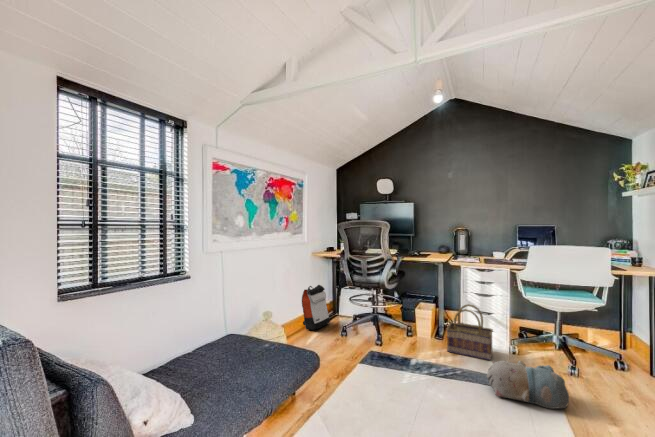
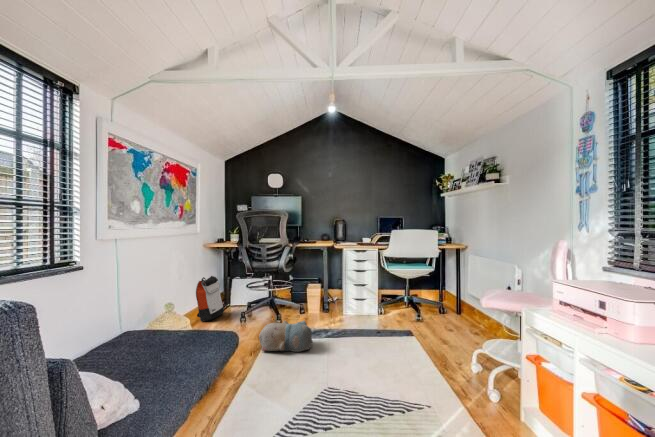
basket: present [447,304,493,360] -> none [334,279,368,321]
plush toy: present [487,361,569,409] -> present [259,321,313,352]

